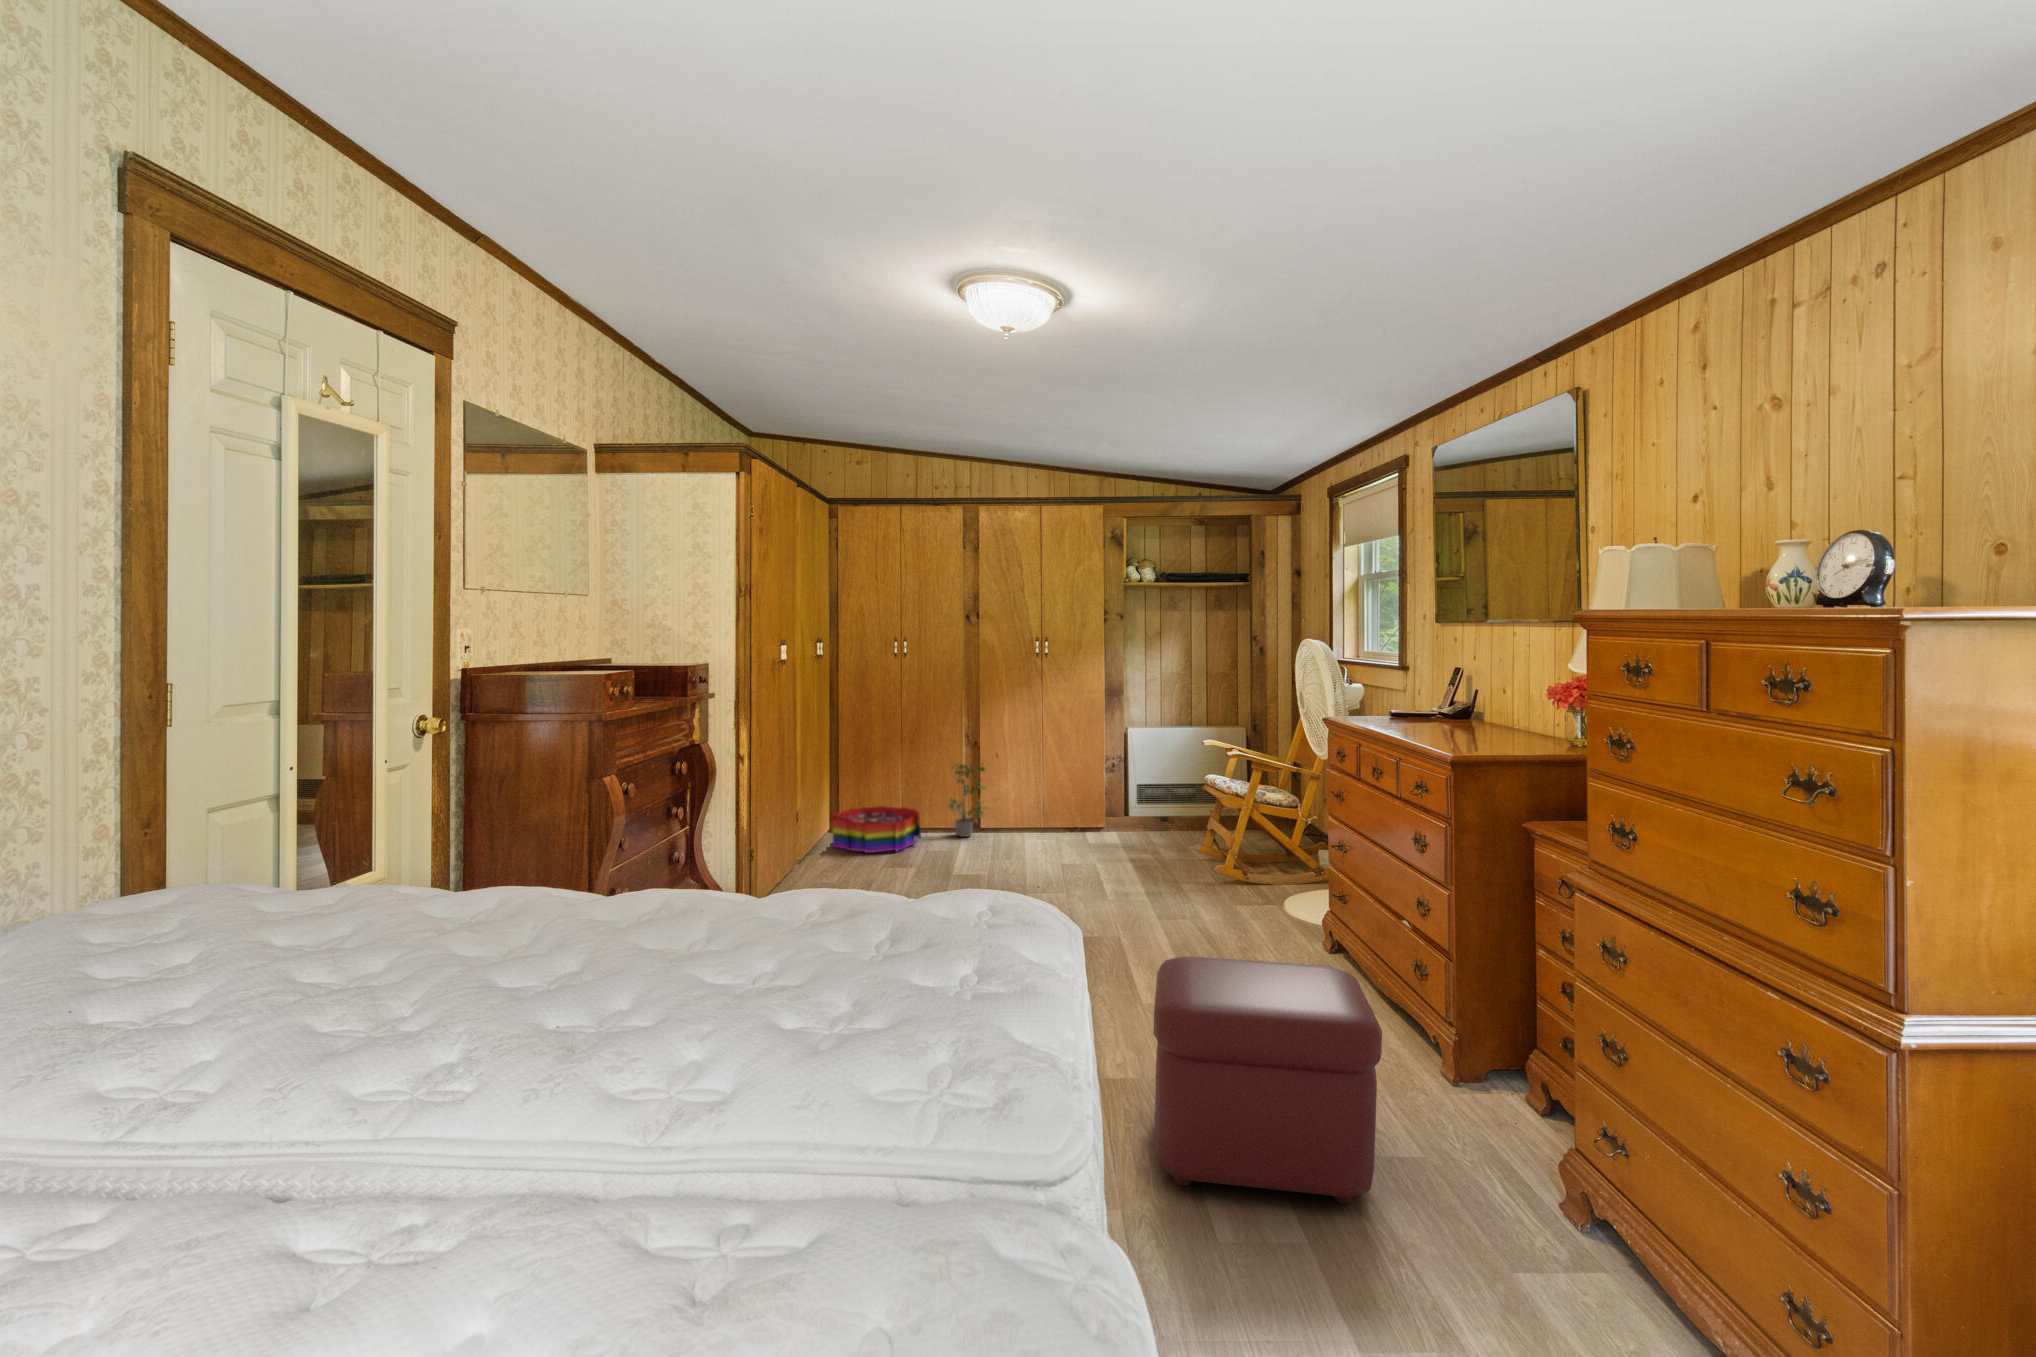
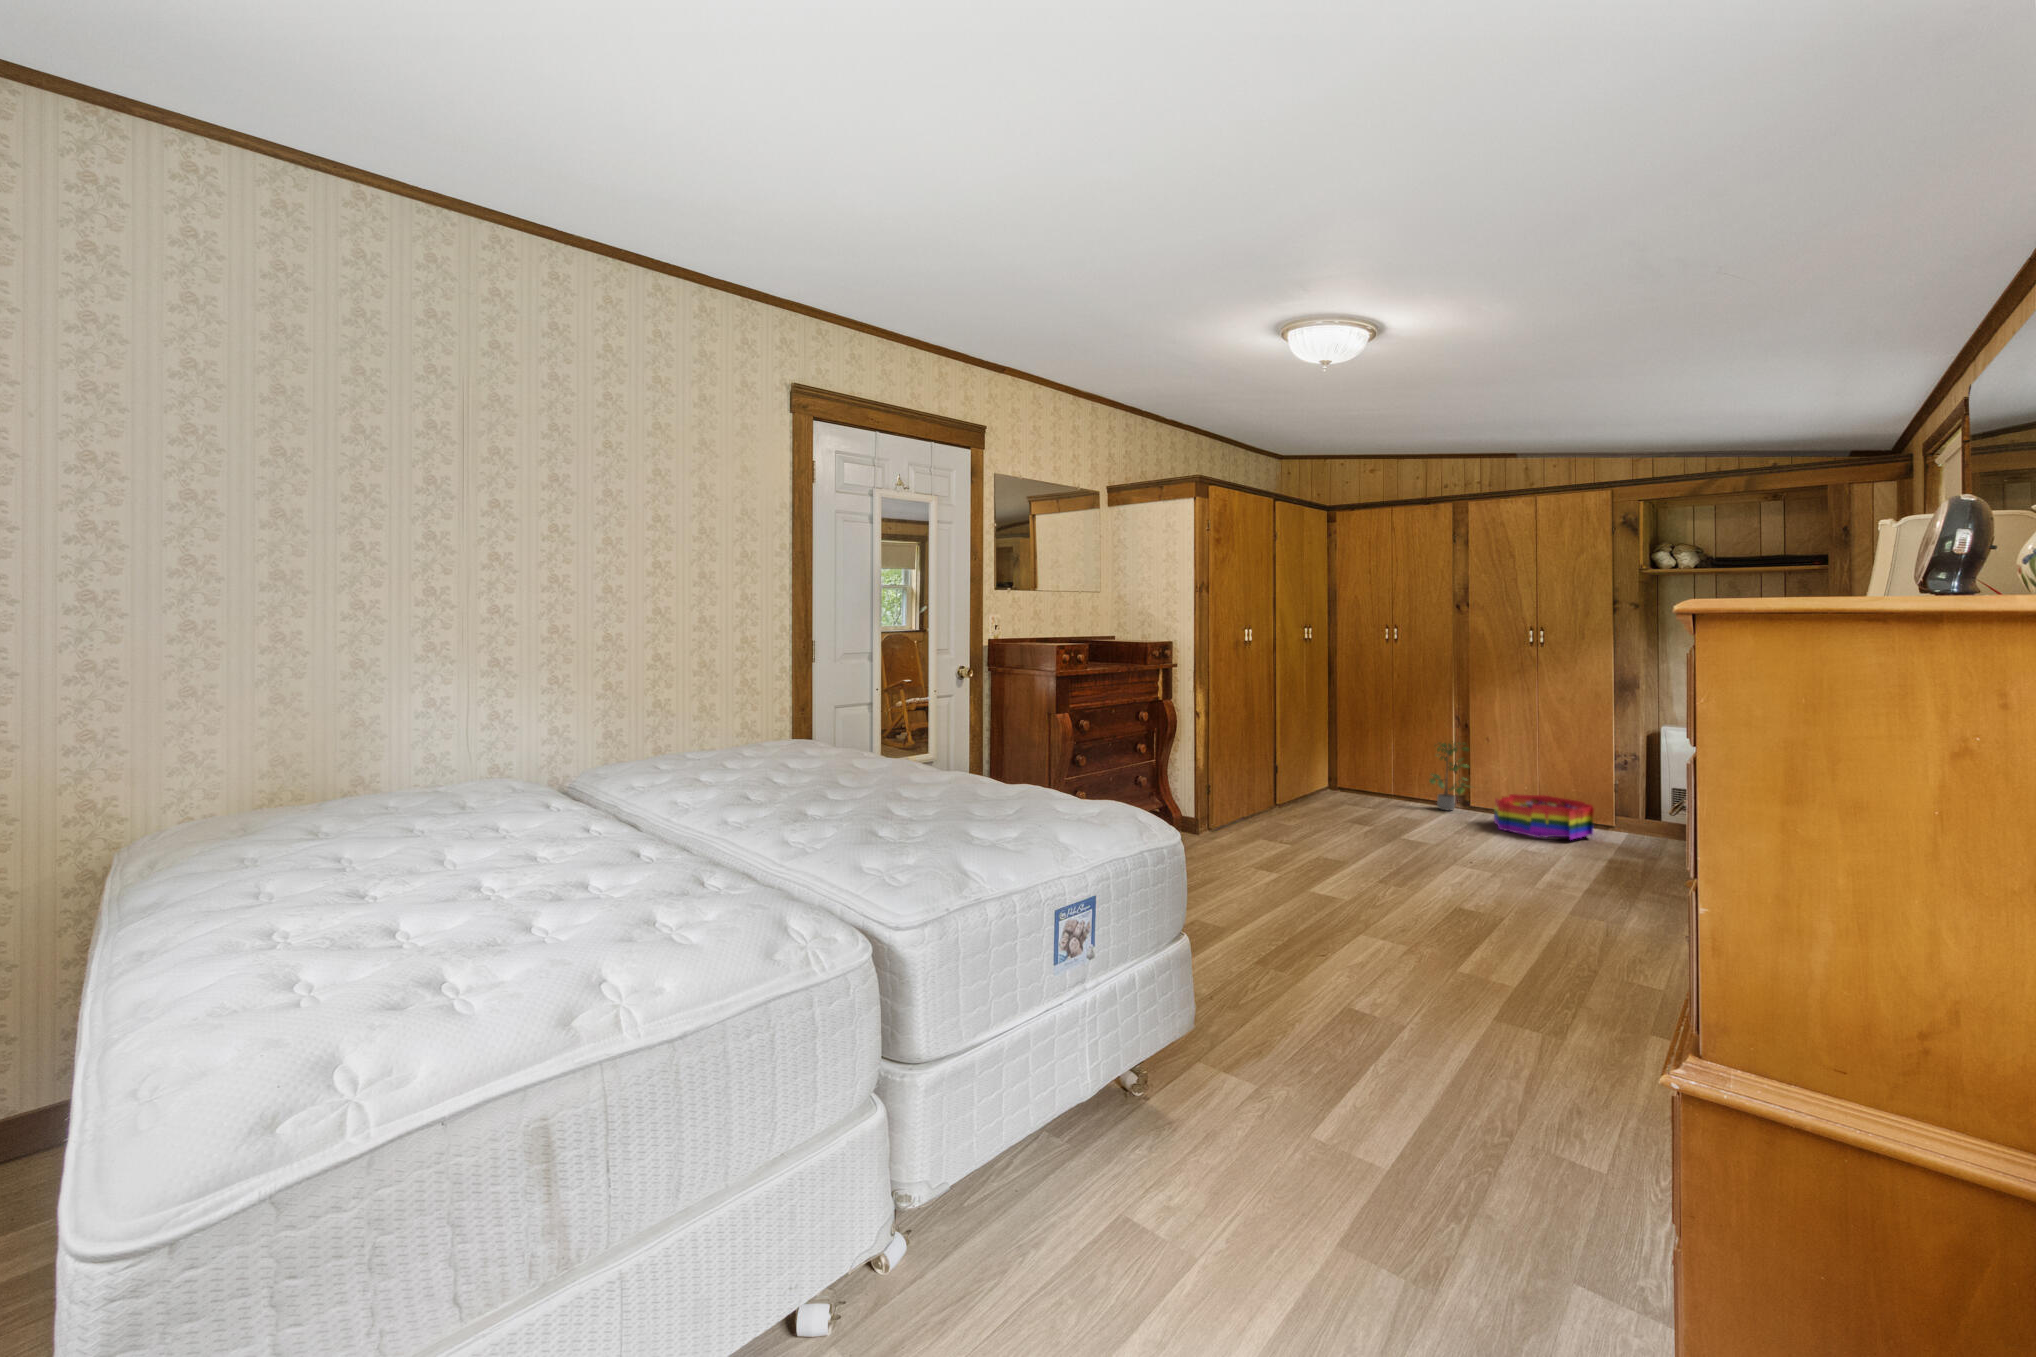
storage bin: present [832,806,921,853] -> present [1494,794,1594,839]
ottoman: present [1154,957,1382,1203] -> none [1327,892,1577,1132]

